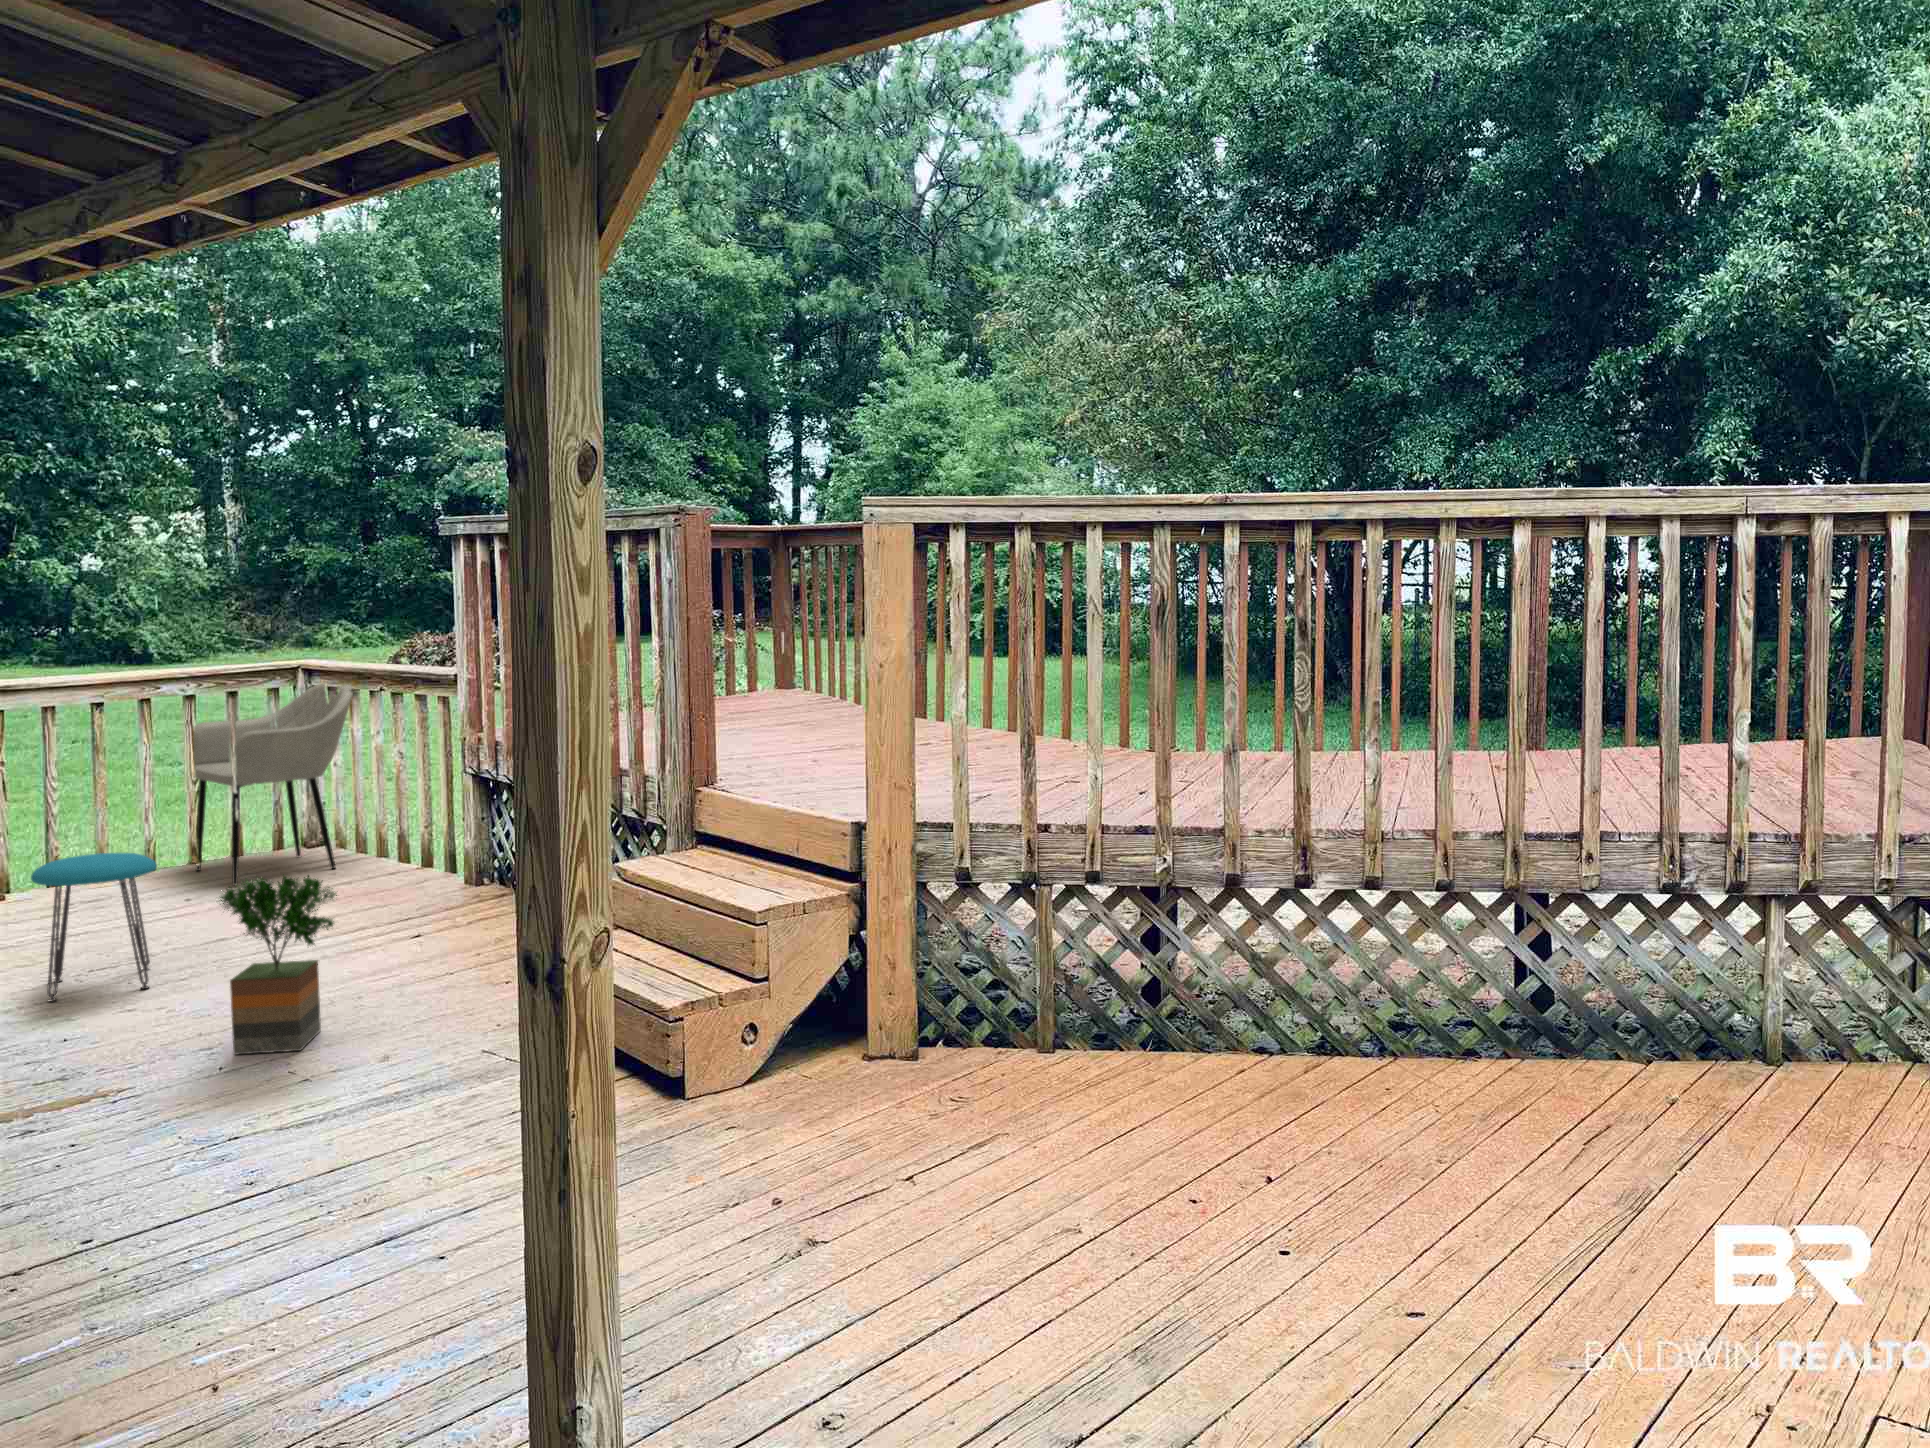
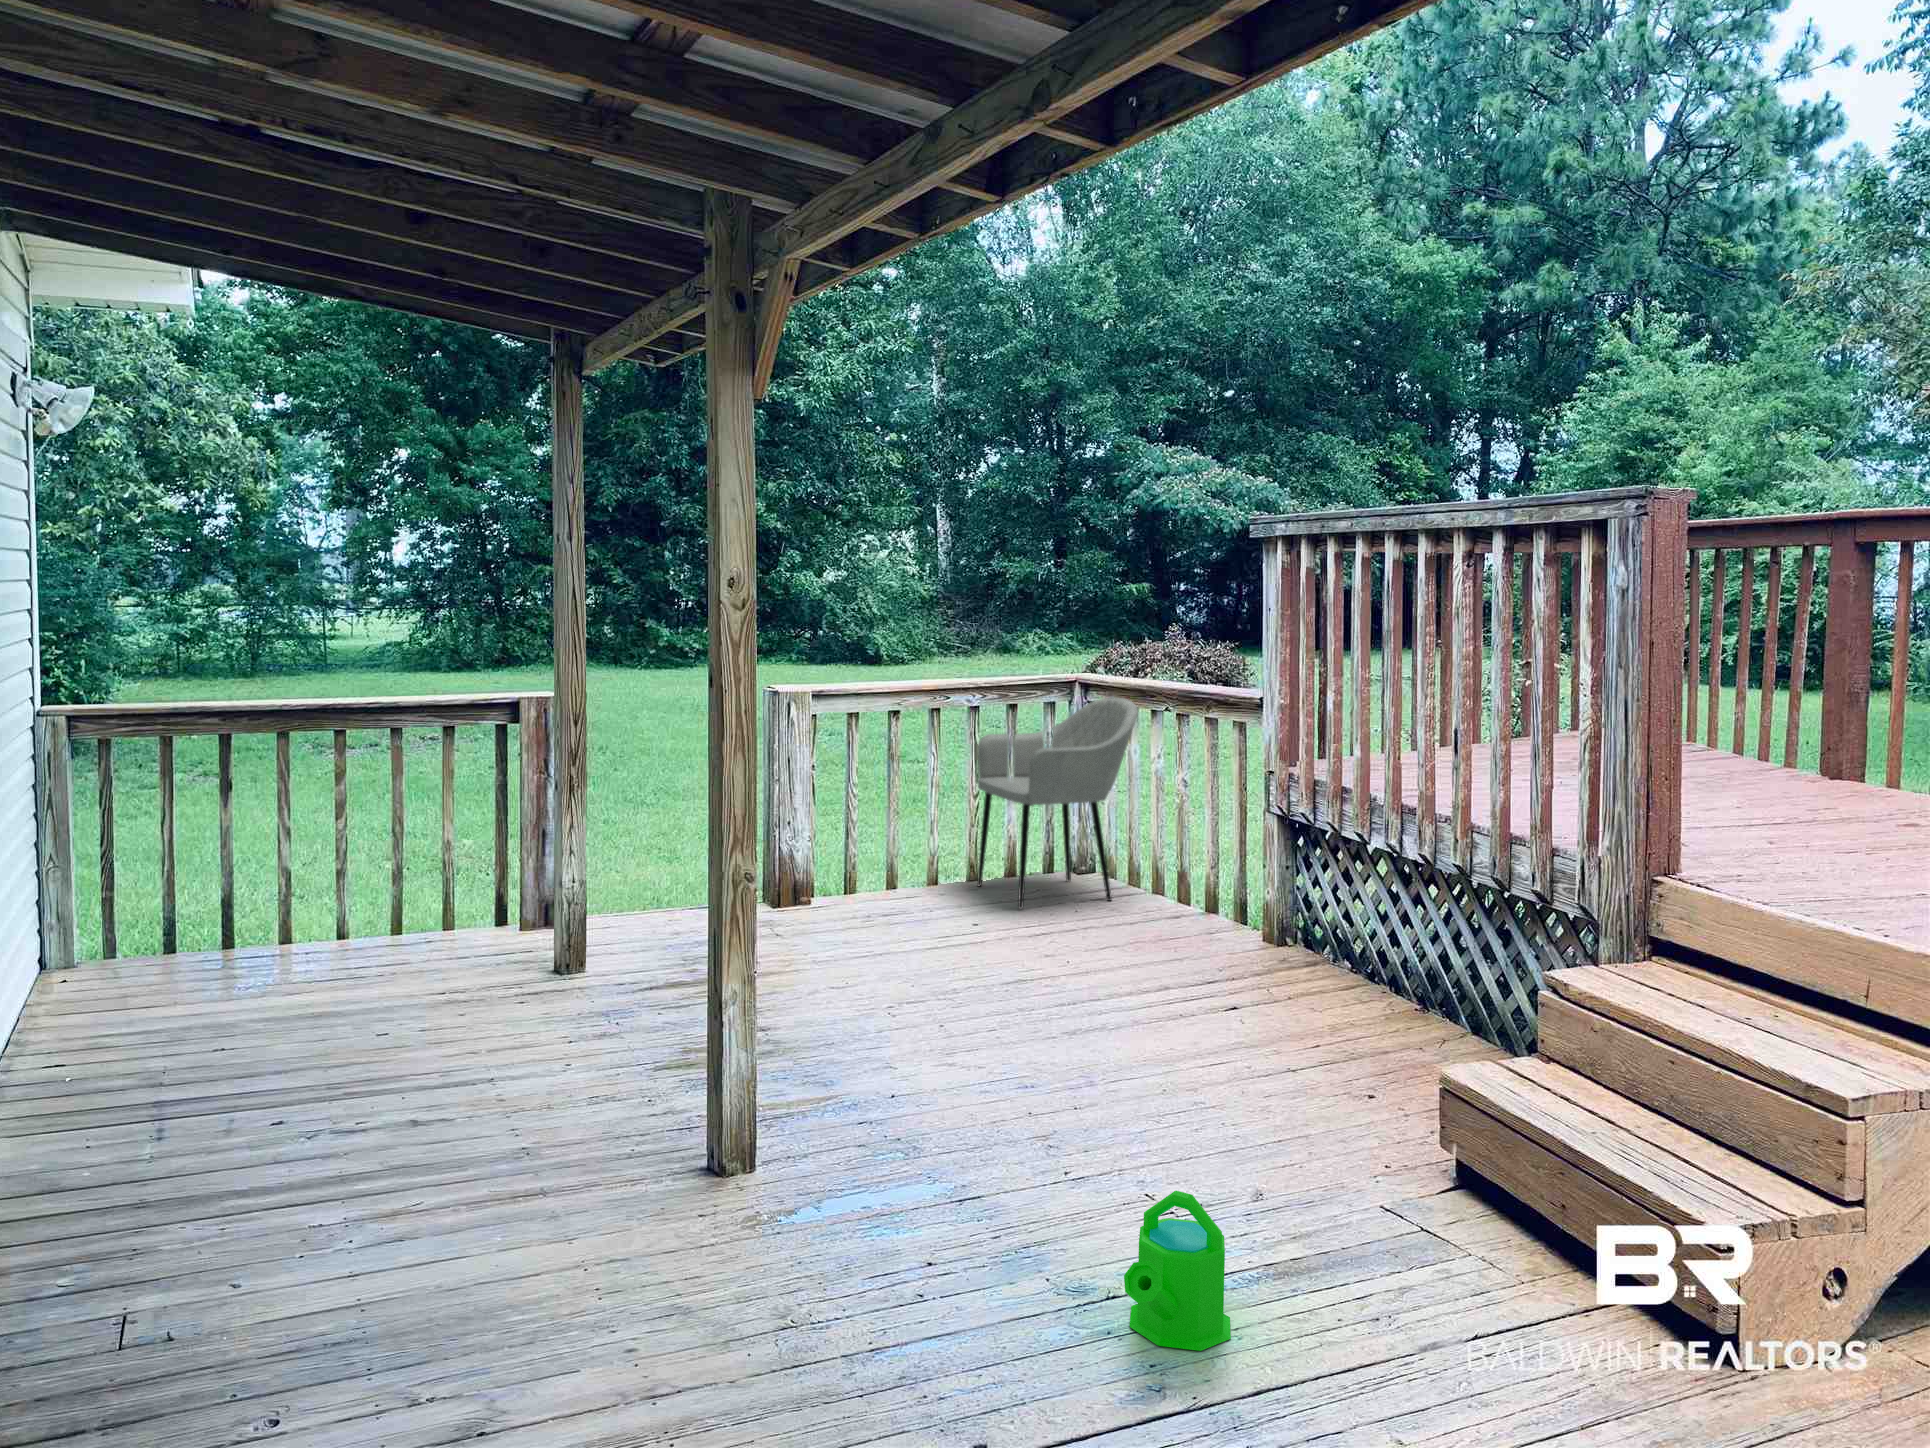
stool: present [31,853,157,1001] -> none [879,876,991,1032]
potted tree: present [220,876,337,1055] -> none [1087,936,1227,1160]
watering can: none [182,1051,293,1168] -> present [1124,1191,1231,1351]

